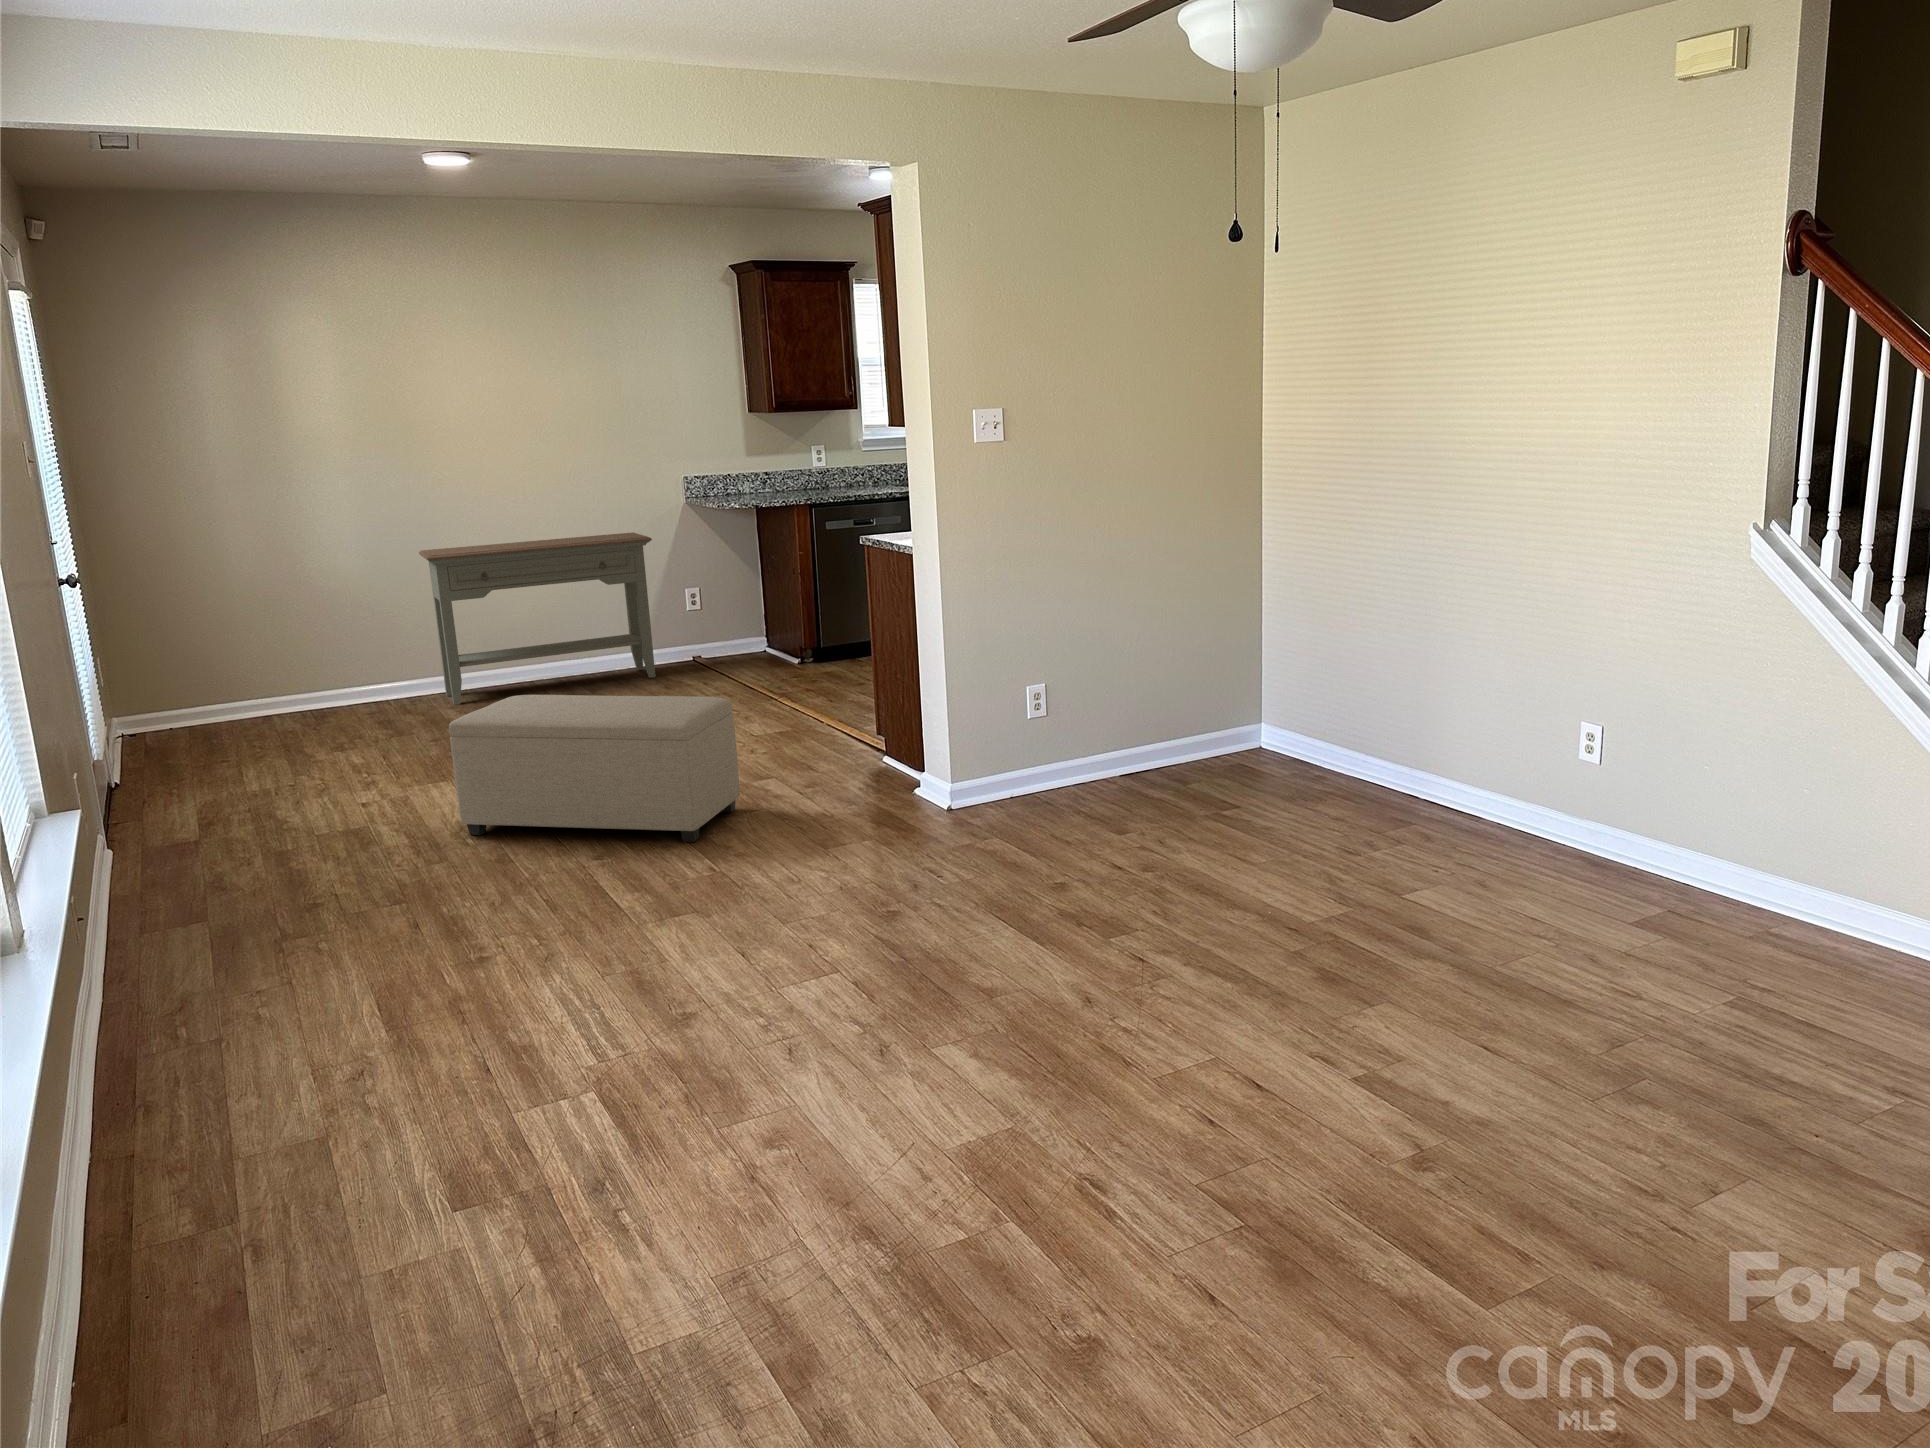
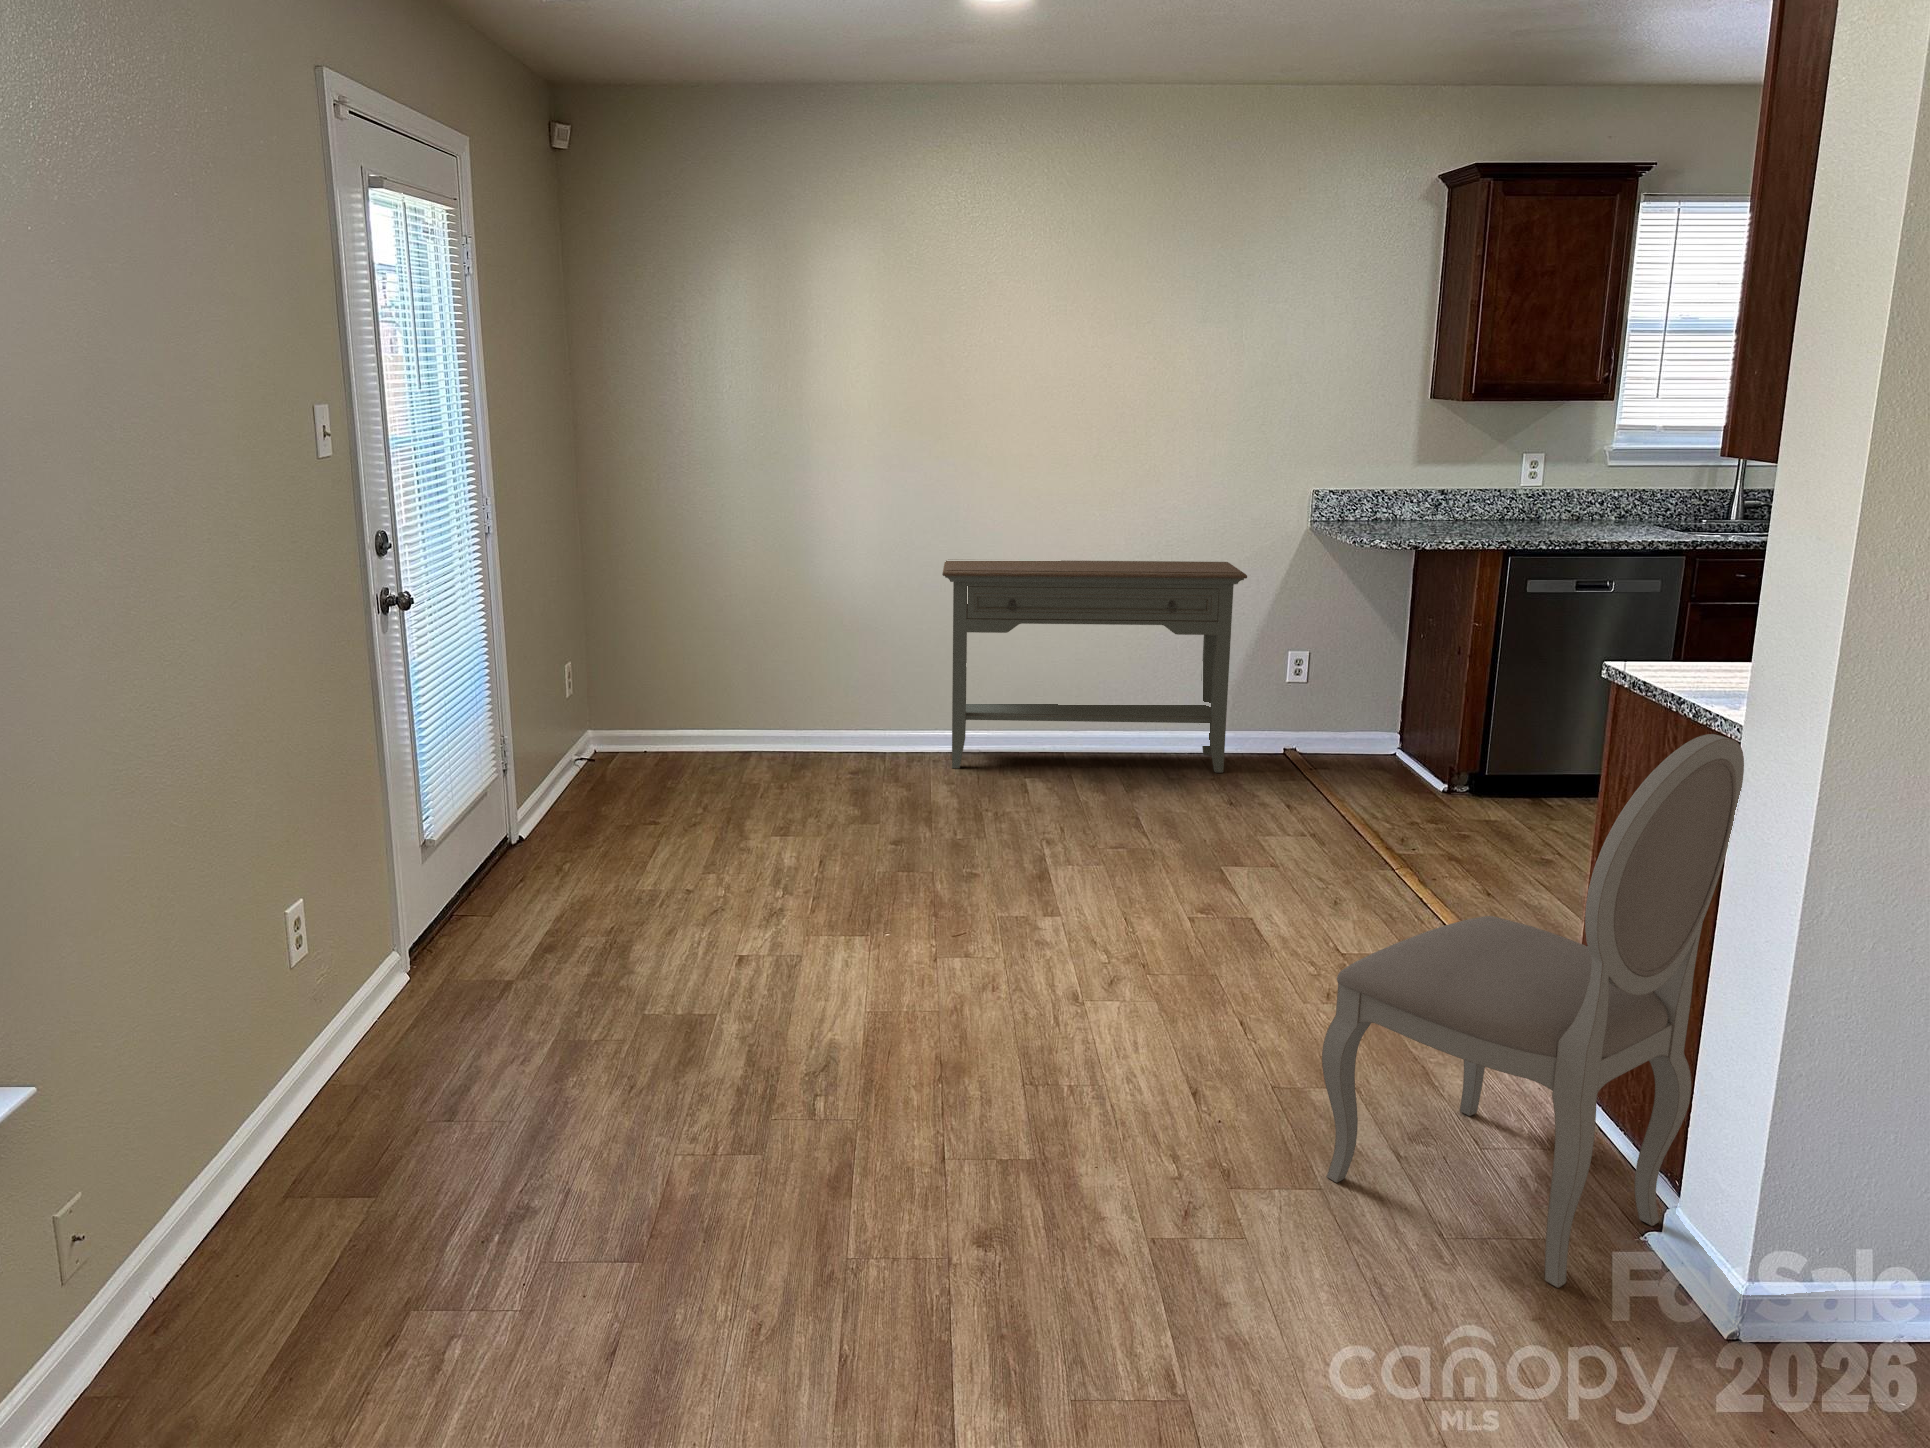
dining chair: none [766,557,926,815] -> present [1322,734,1744,1288]
ottoman: present [449,695,740,842] -> none [795,837,1268,1230]

